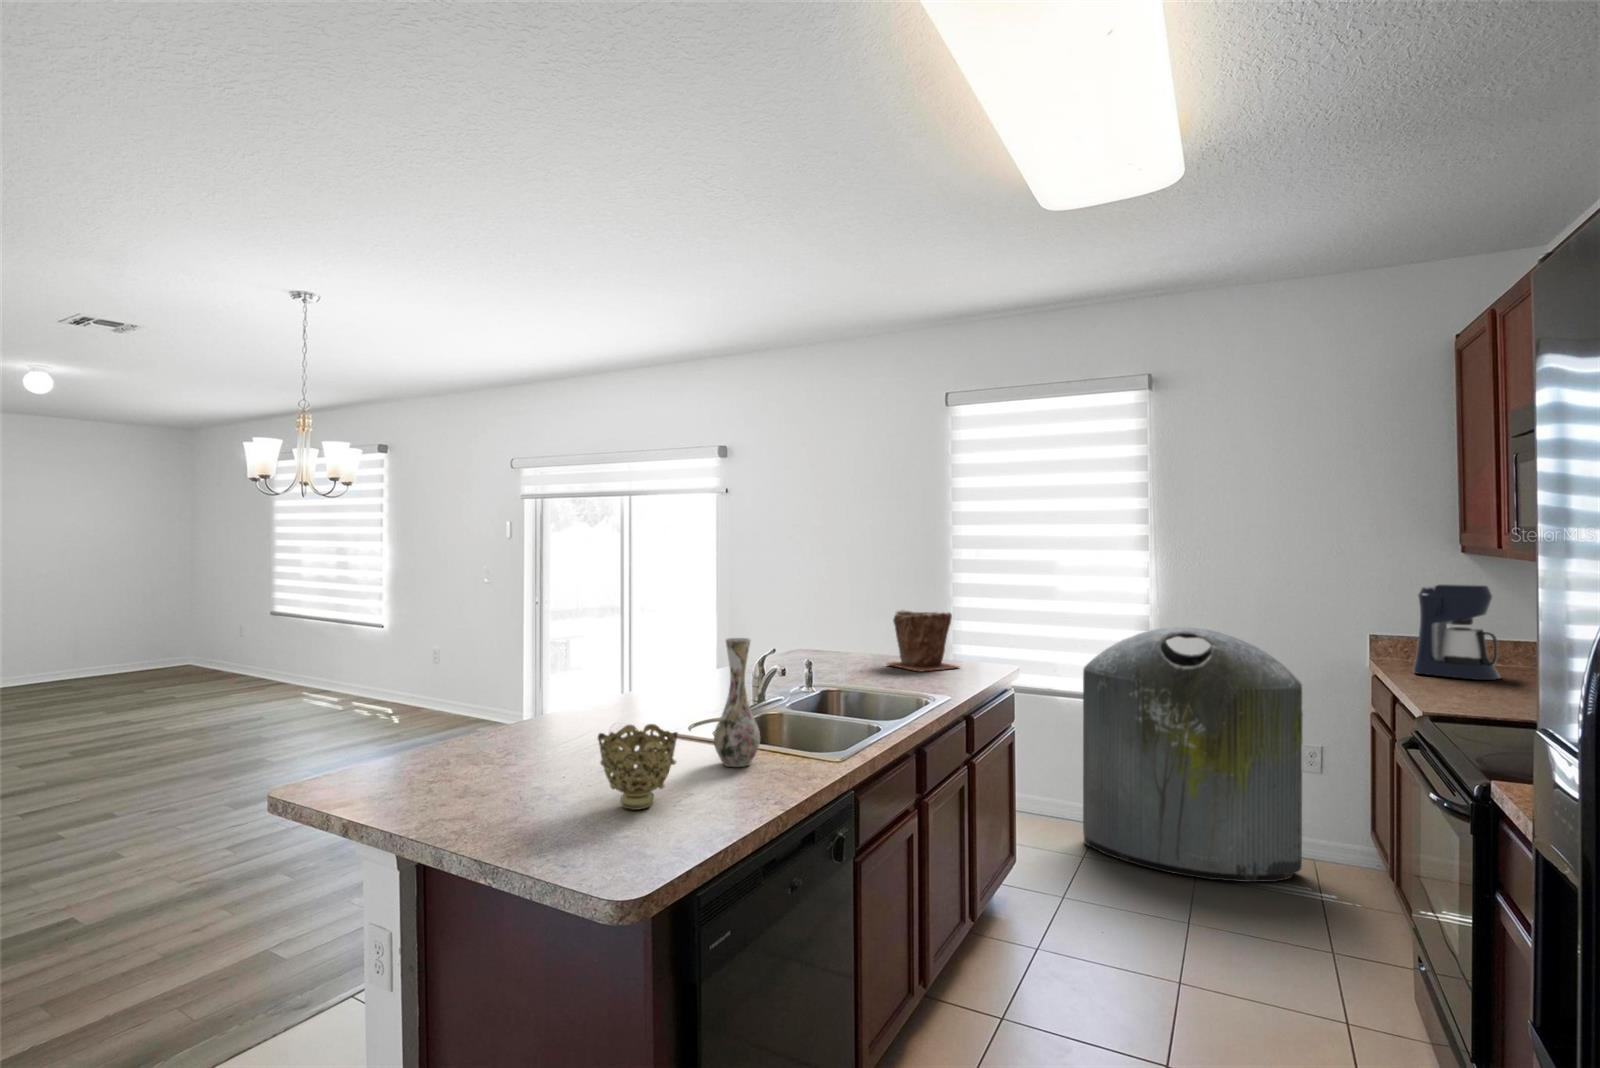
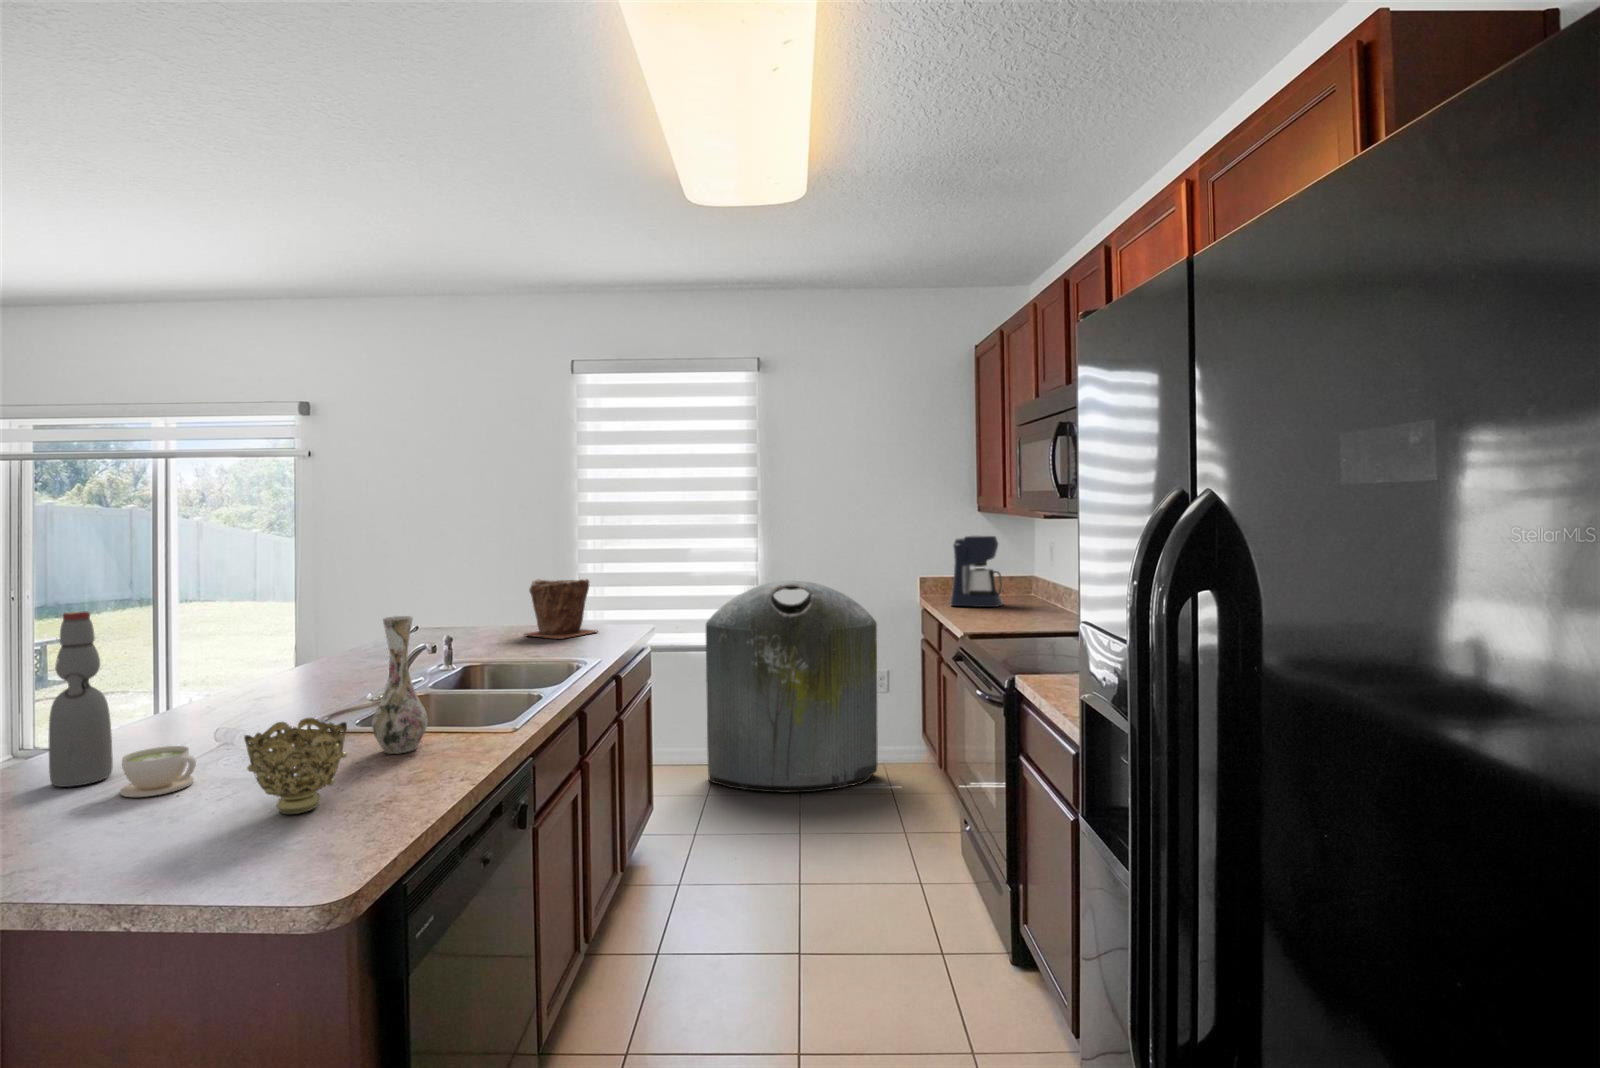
bottle: none [490,617,530,757] -> present [49,611,113,787]
coffee cup: none [527,734,578,774] -> present [120,746,196,797]

